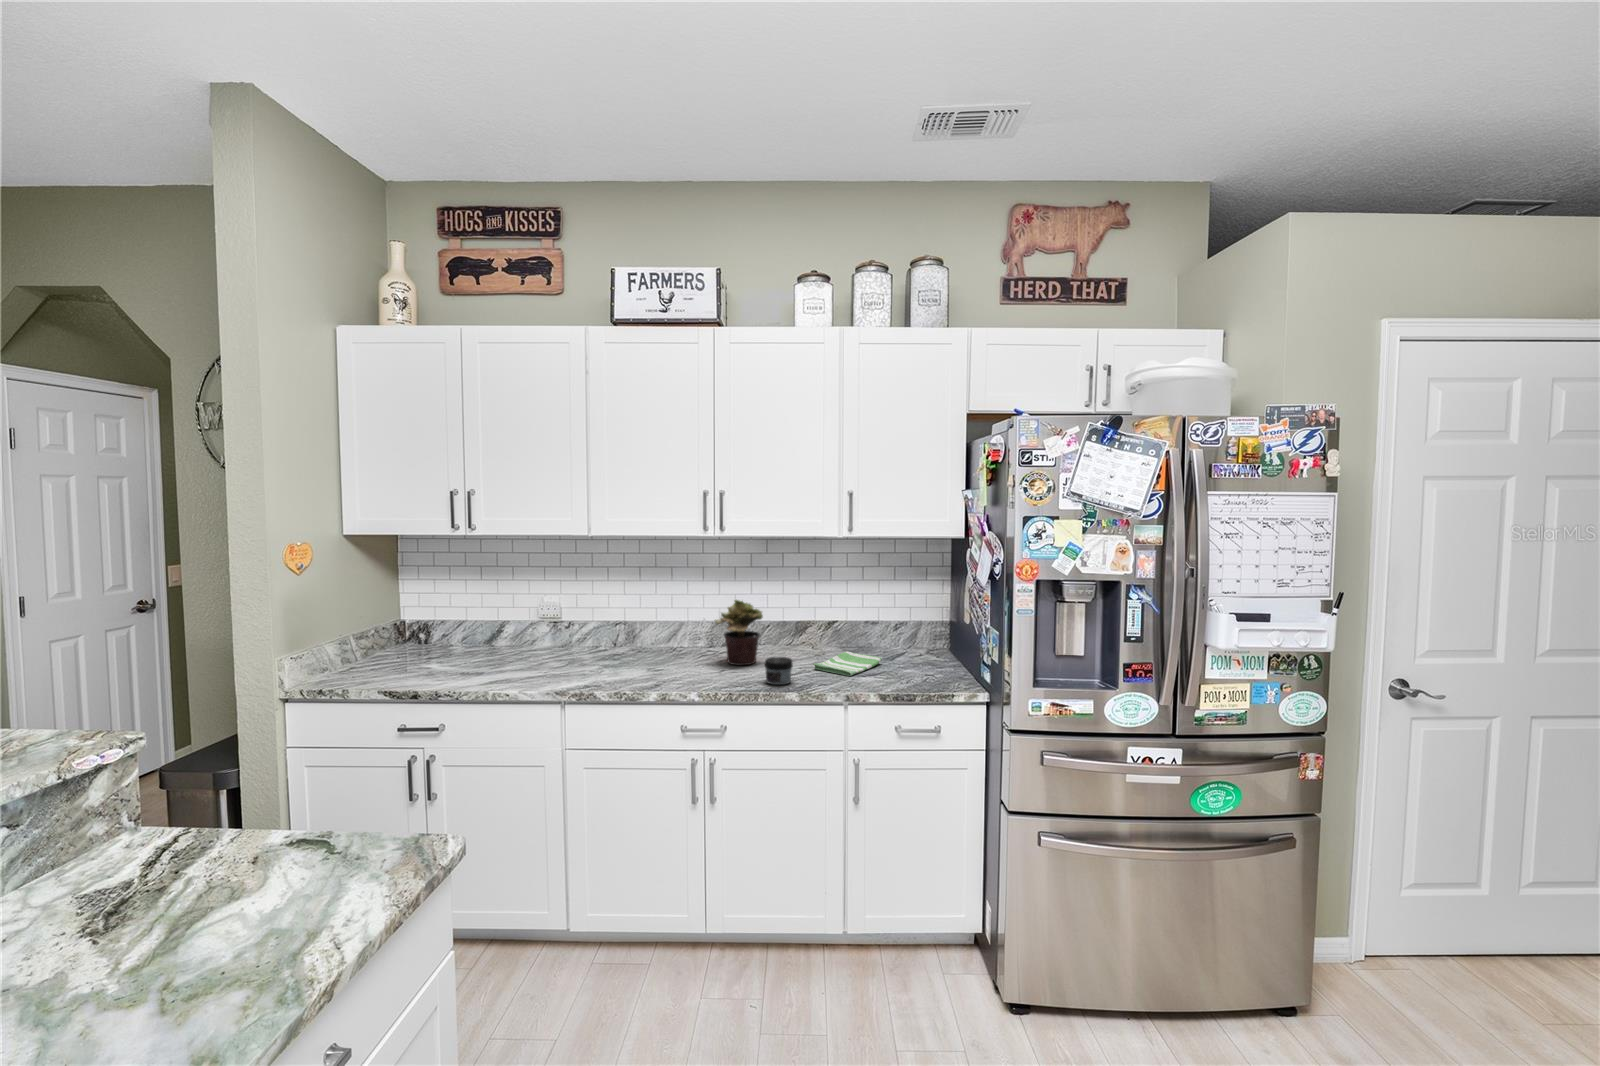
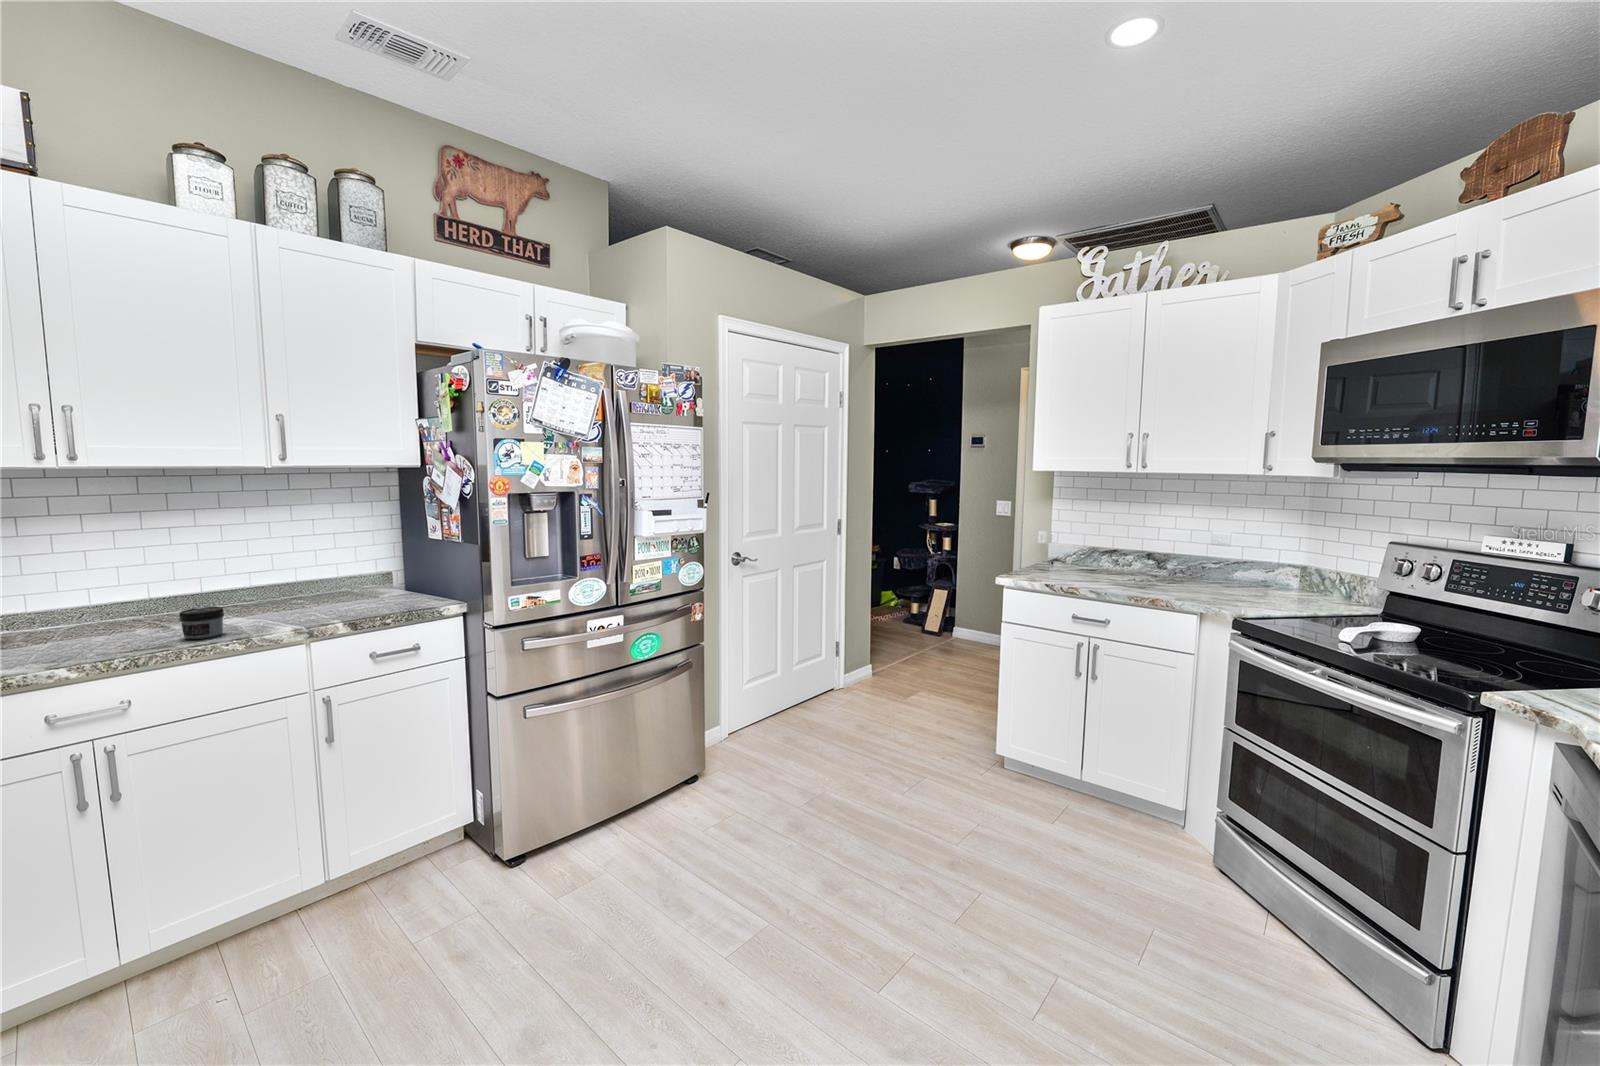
potted plant: present [715,600,763,665] -> none [60,551,153,636]
dish towel: present [813,651,882,676] -> none [244,597,335,619]

